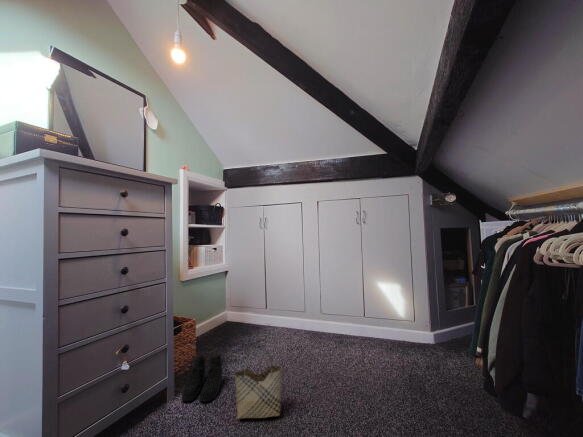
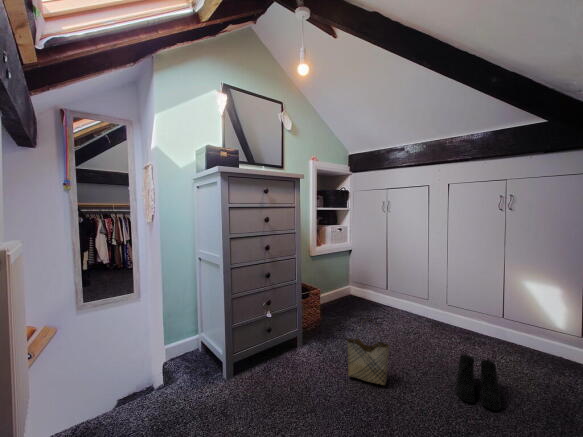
boots: present [182,355,222,402] -> present [456,354,501,410]

